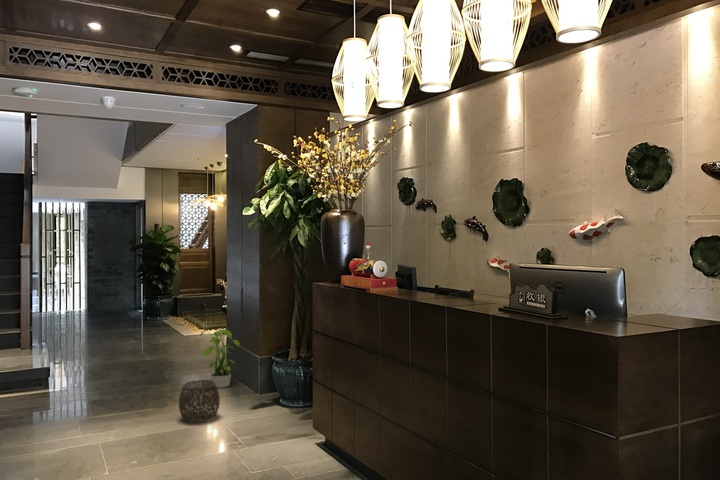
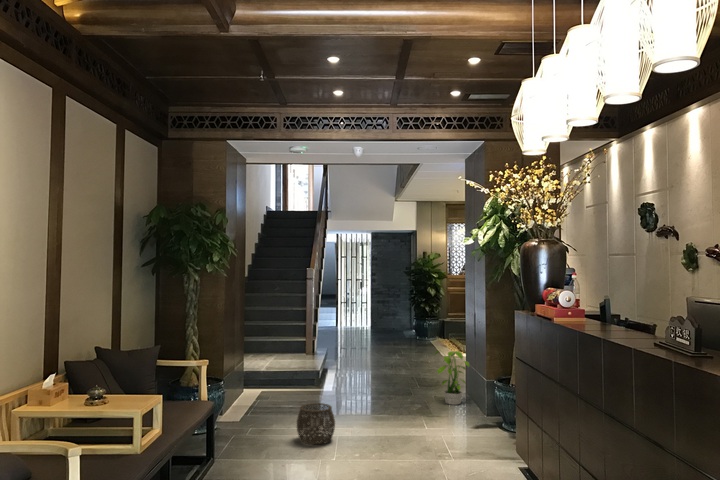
woven basket: present [179,380,220,422] -> present [297,403,335,445]

